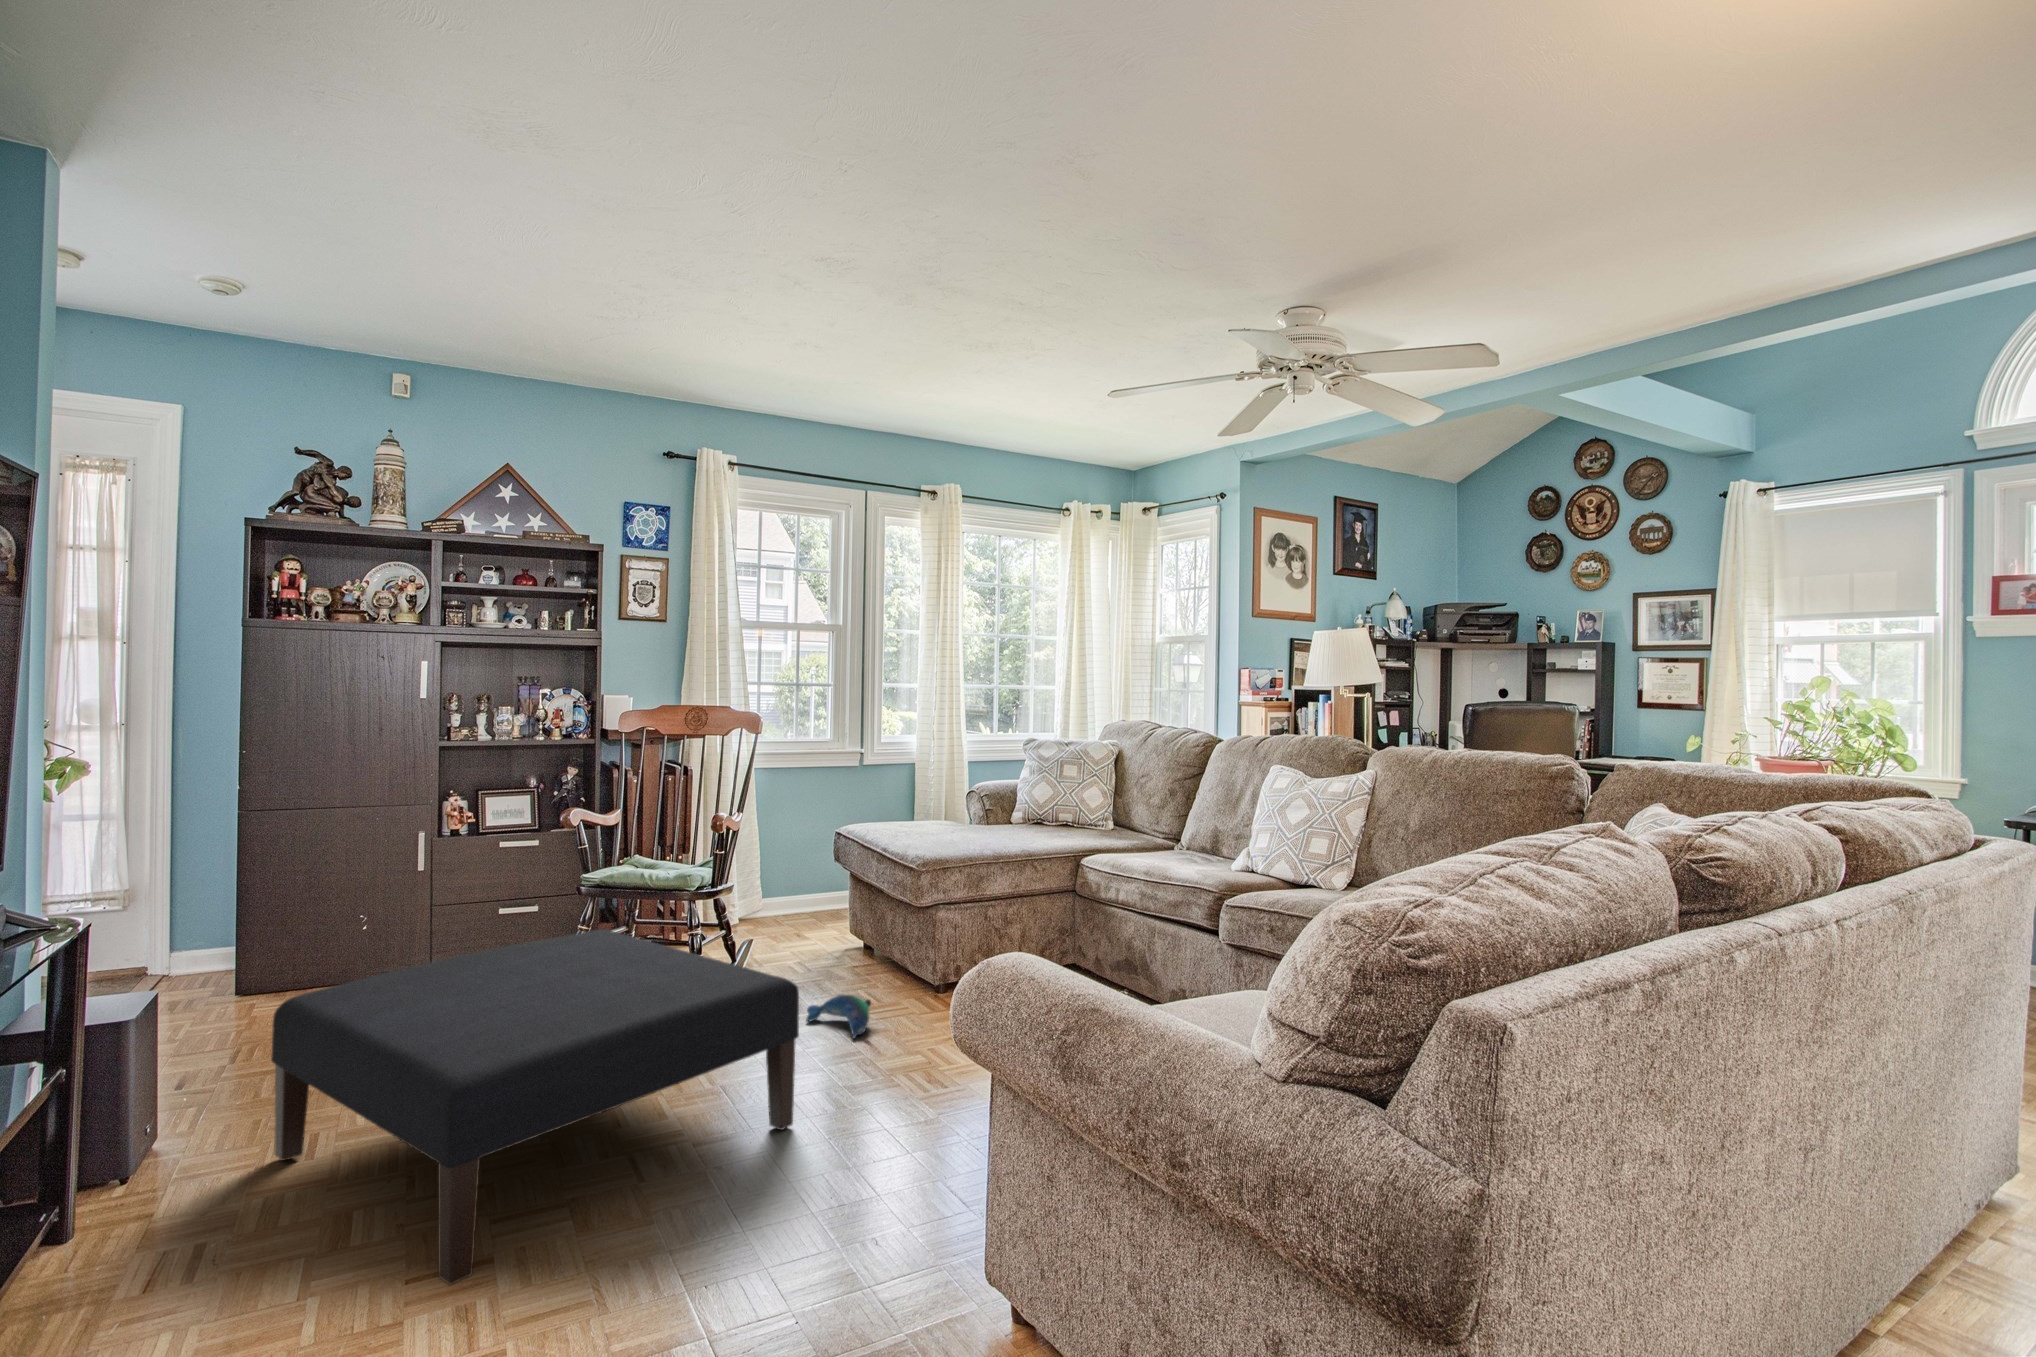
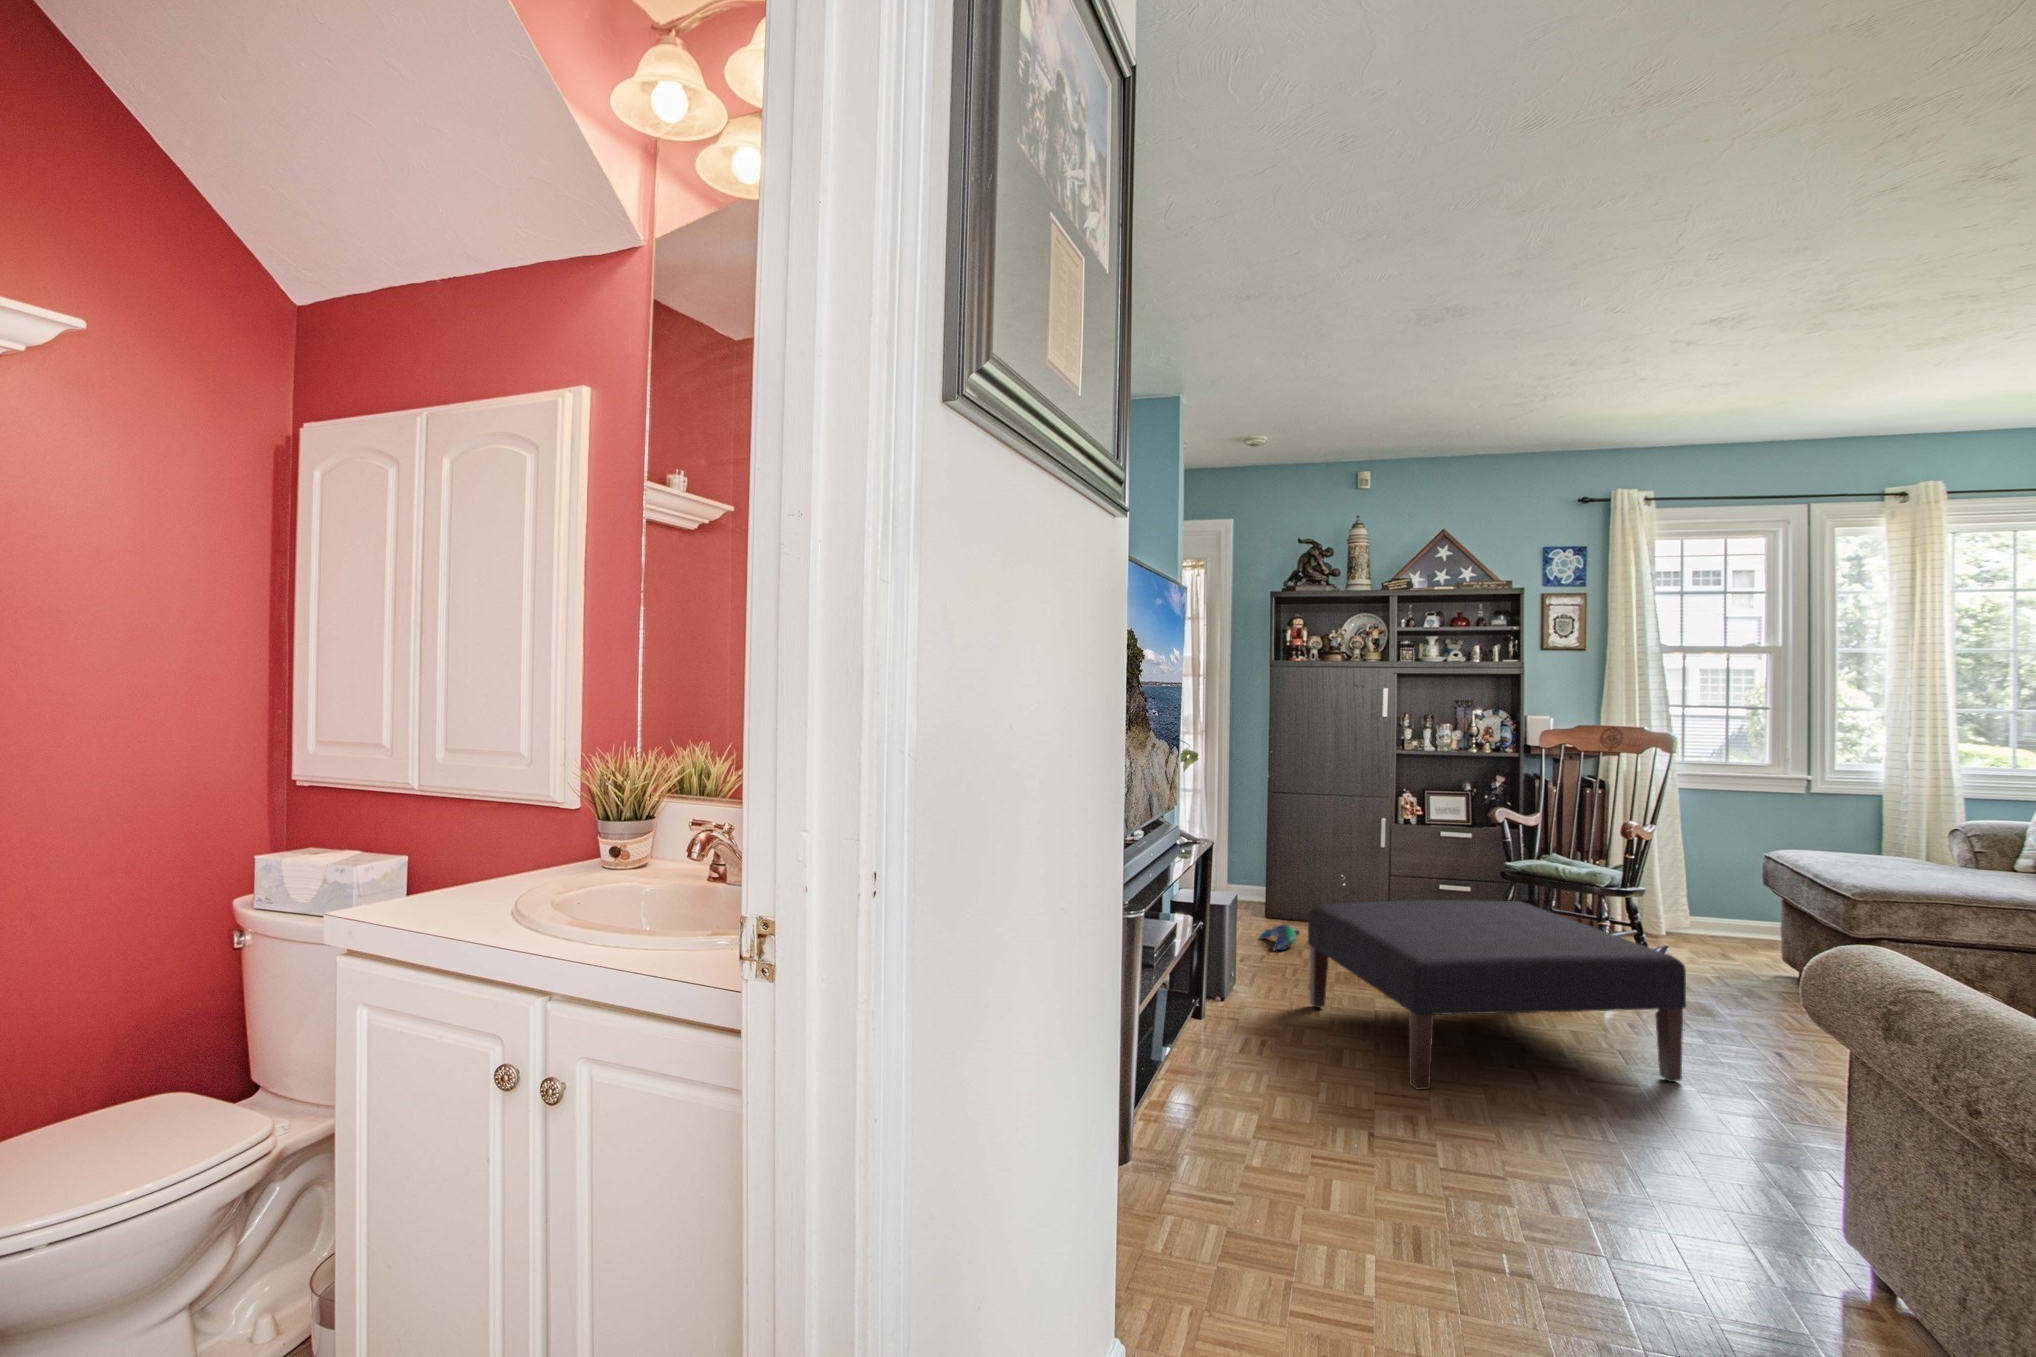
plush toy: present [807,995,871,1038] -> present [1260,924,1300,950]

